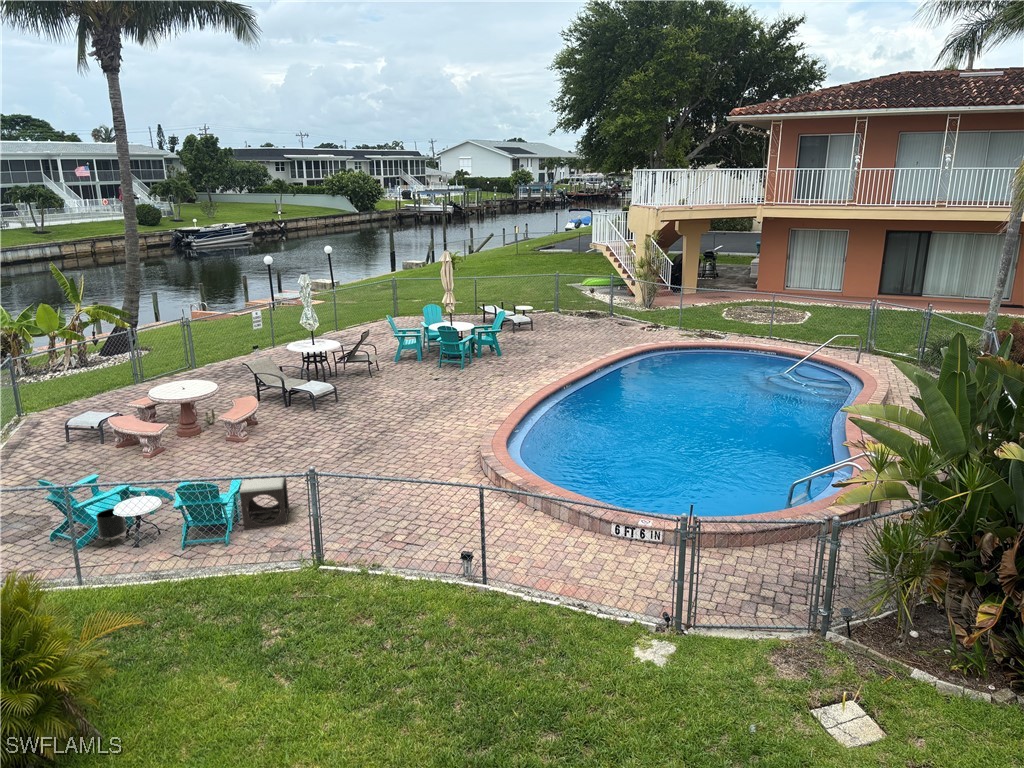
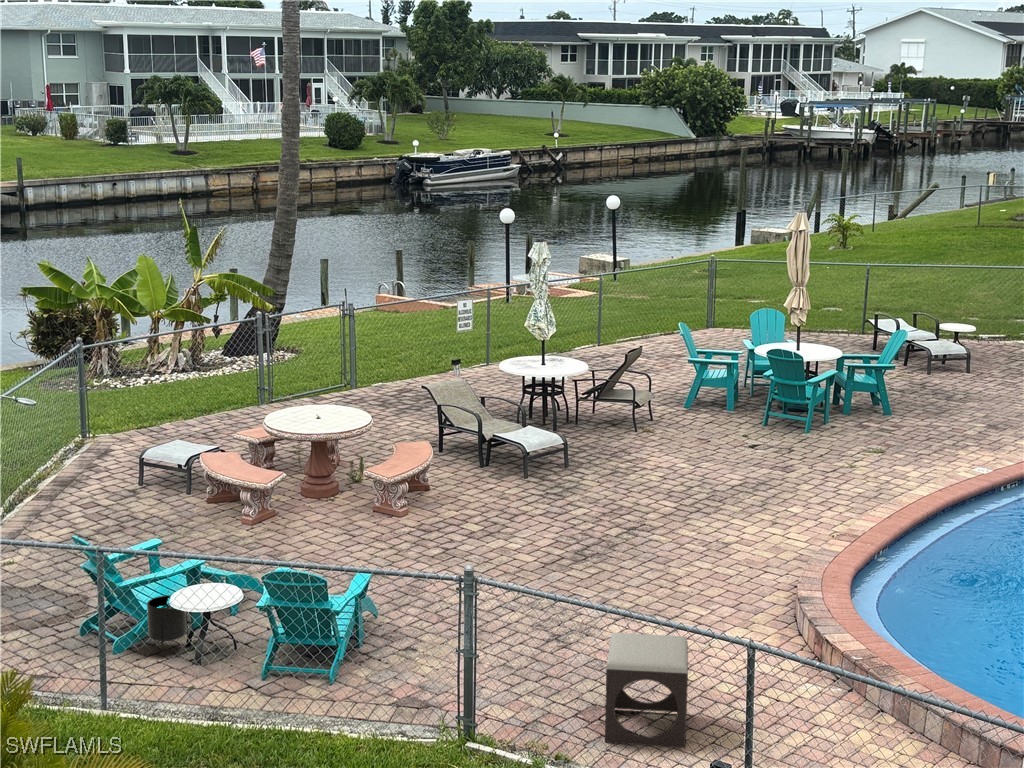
footstool: present [240,471,289,530] -> present [605,633,688,748]

